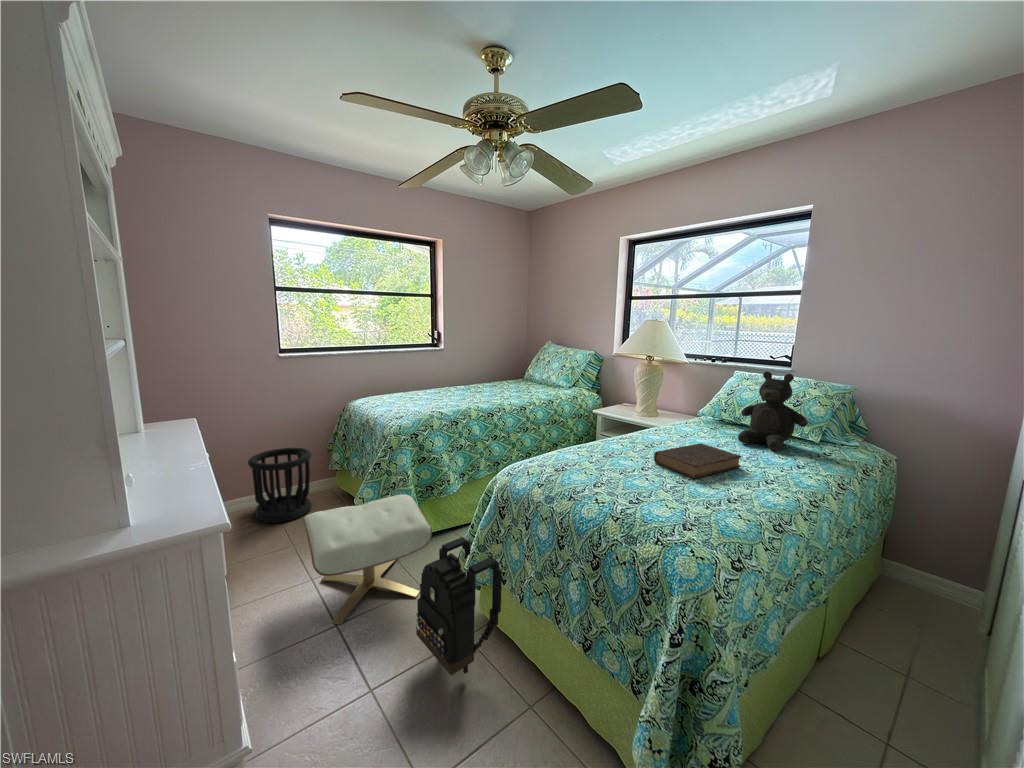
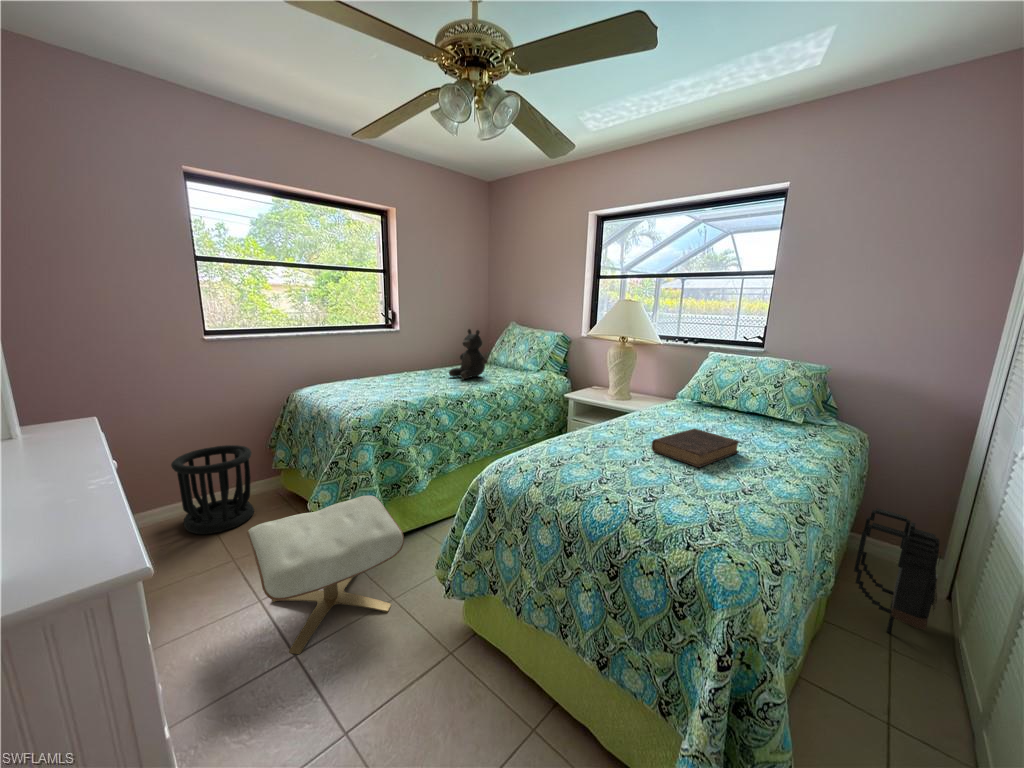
teddy bear: present [738,372,808,450] -> present [449,329,487,379]
backpack: present [416,537,502,676] -> present [854,508,941,634]

